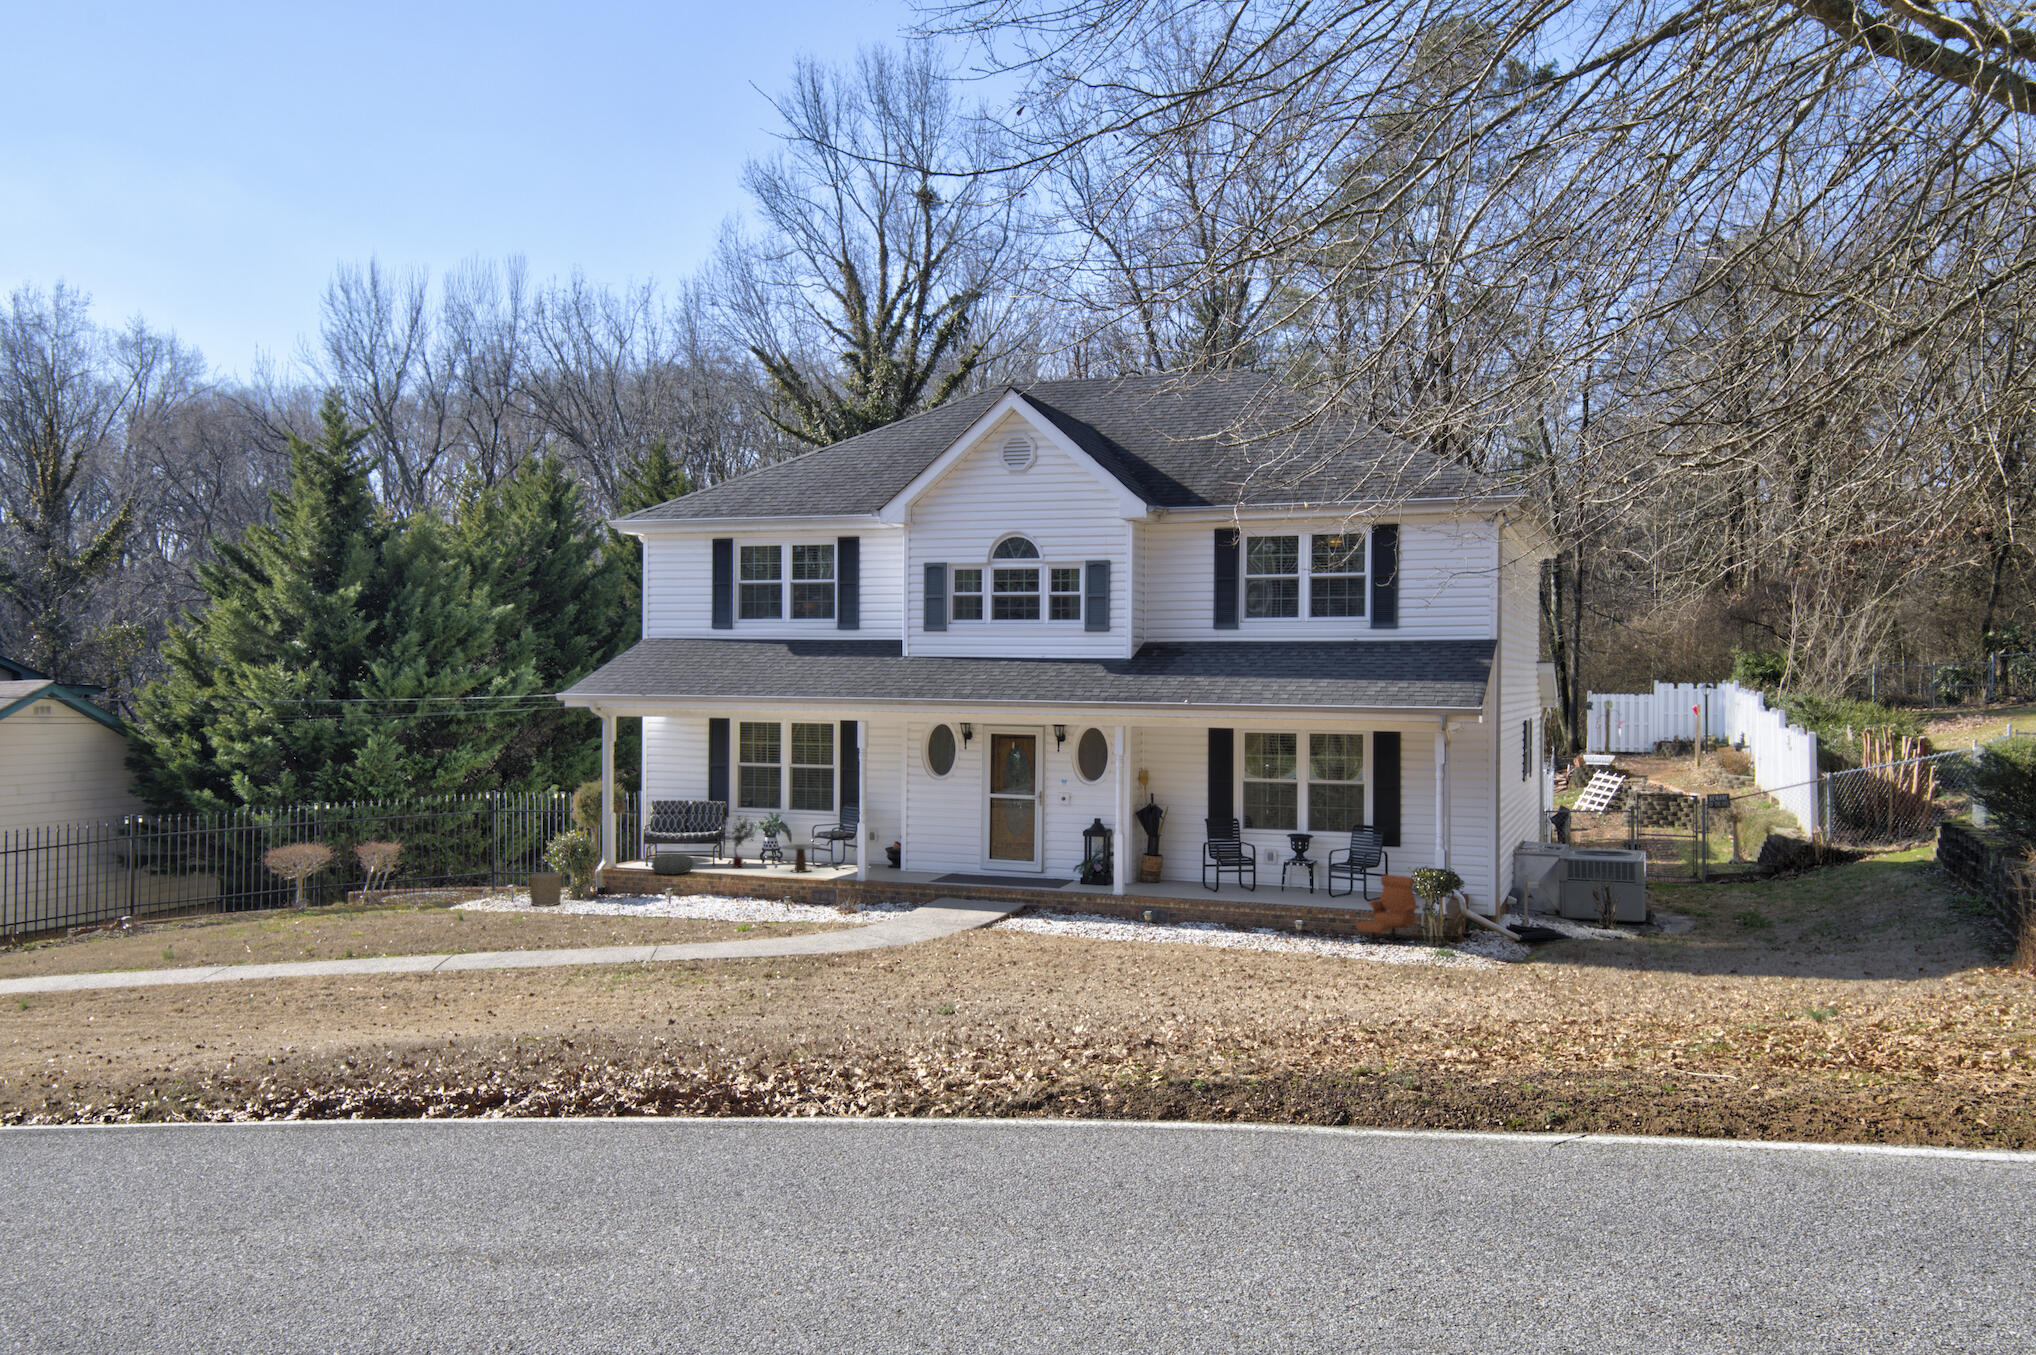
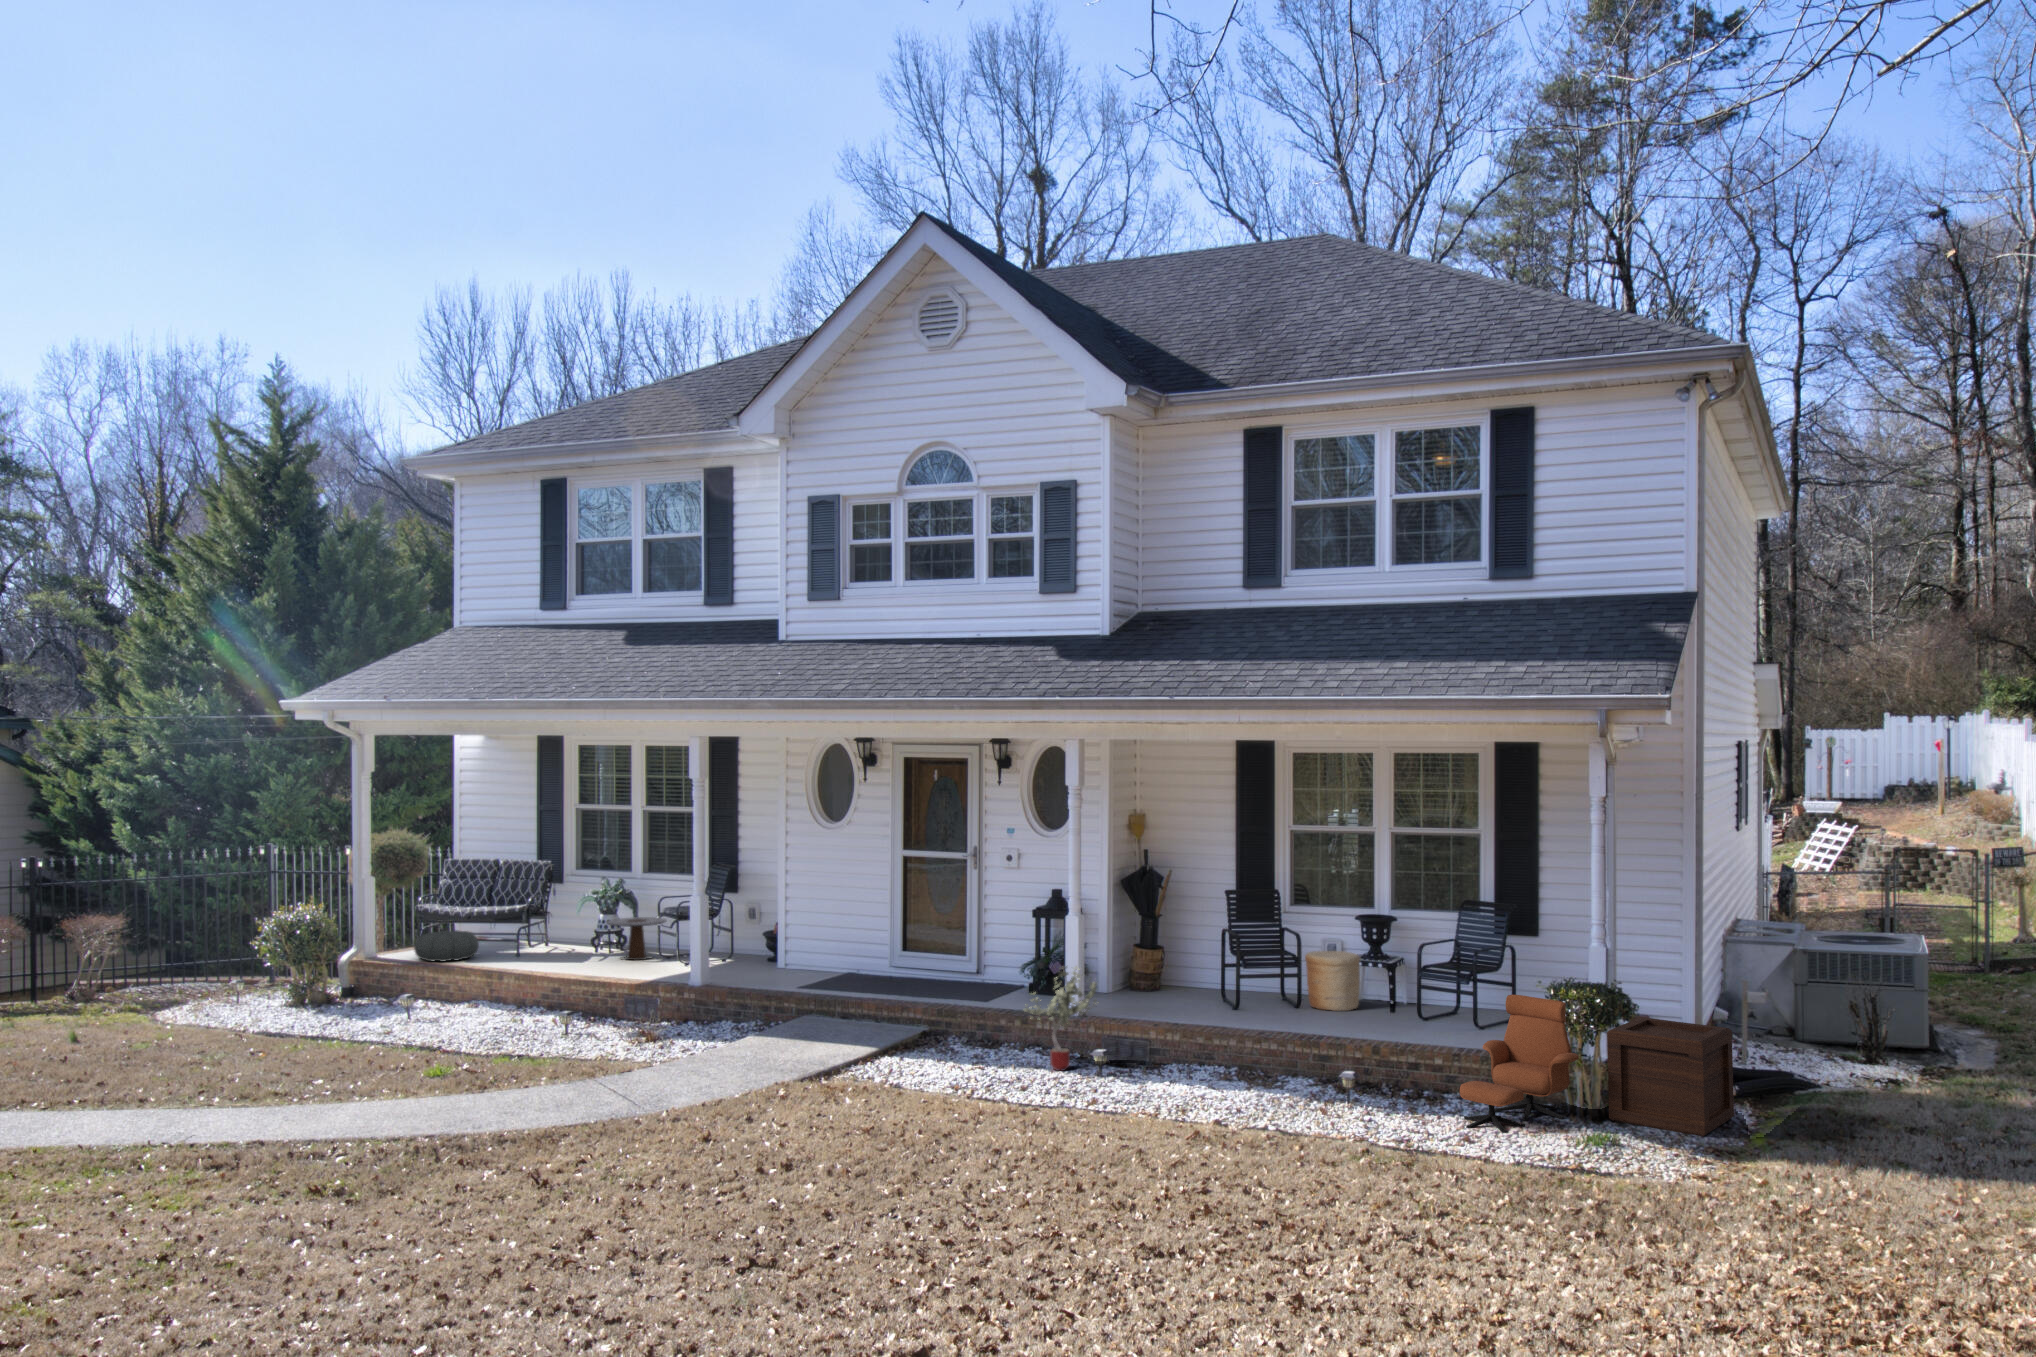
potted tree: present [724,816,753,867] -> present [1024,966,1097,1071]
woven basket: present [529,873,562,906] -> present [1305,951,1360,1011]
wooden crate: none [1435,886,1501,946] -> present [1607,1017,1734,1136]

